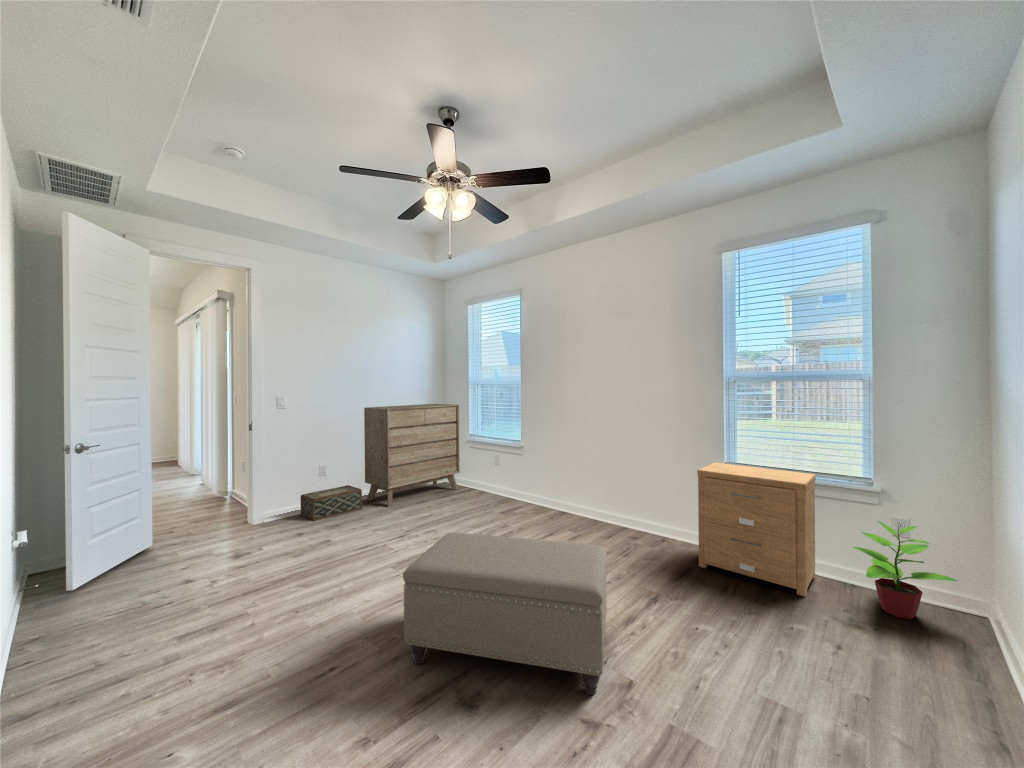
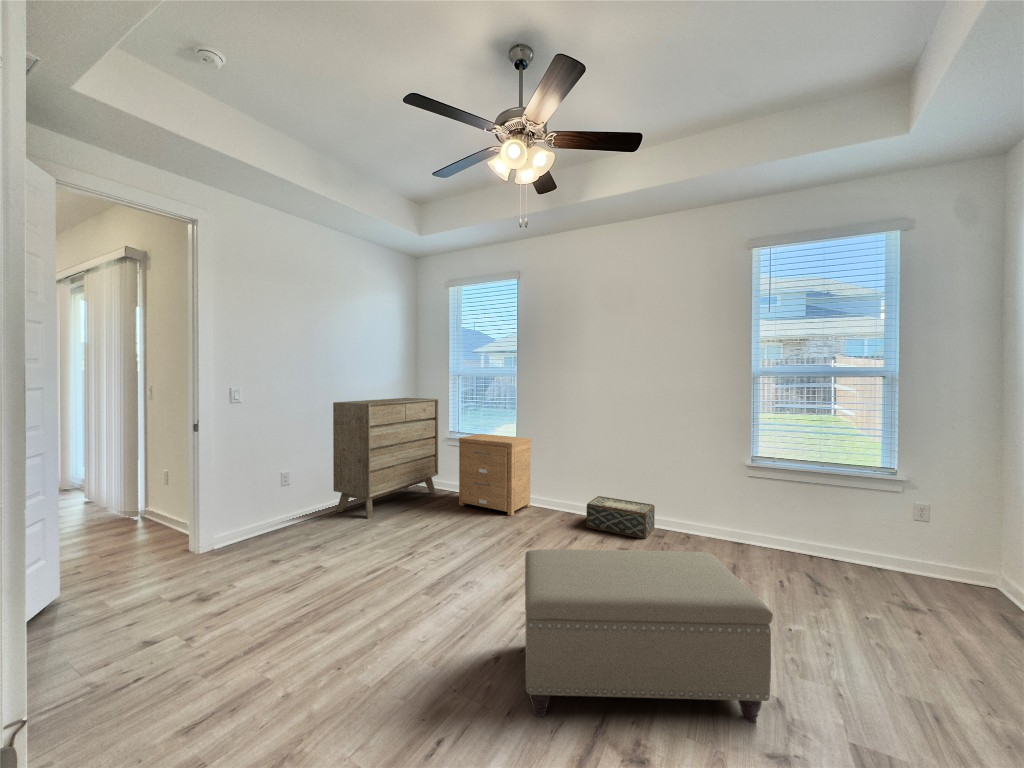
nightstand: present [697,463,815,597] -> present [459,434,531,516]
woven basket: present [300,485,362,520] -> present [586,496,655,539]
potted plant: present [854,521,957,619] -> none [889,507,989,596]

